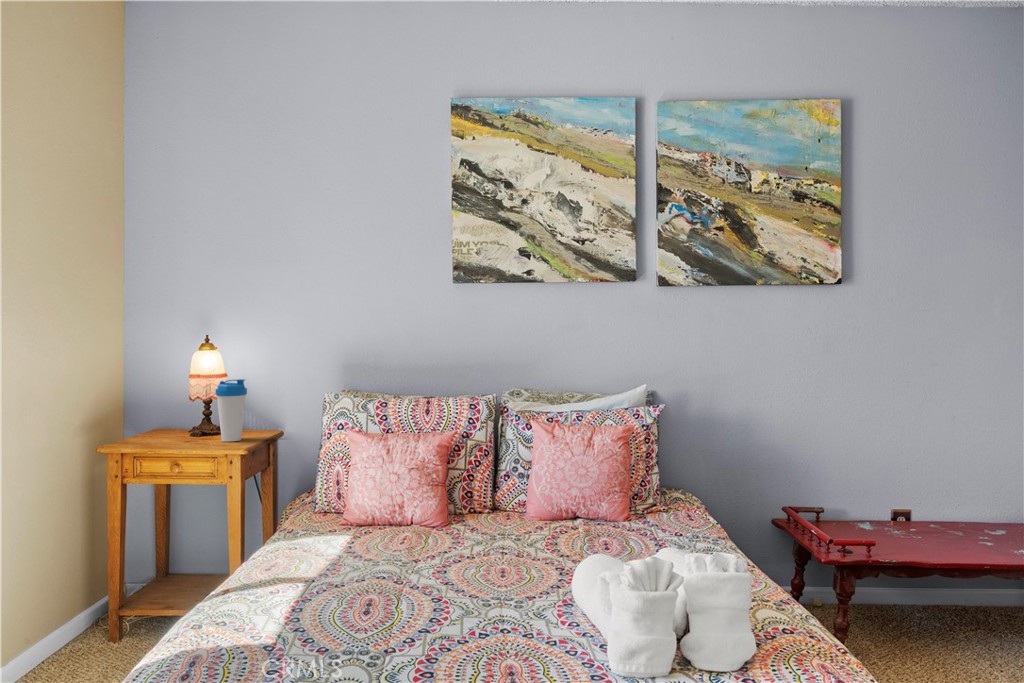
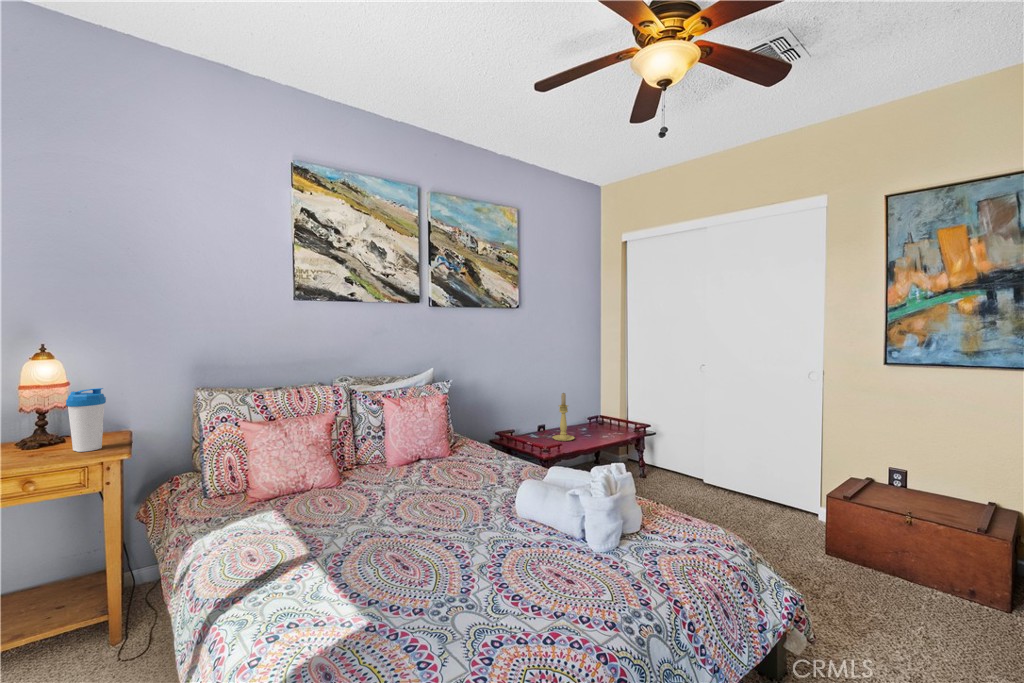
candle holder: none [897,451,949,550] -> present [552,393,575,441]

